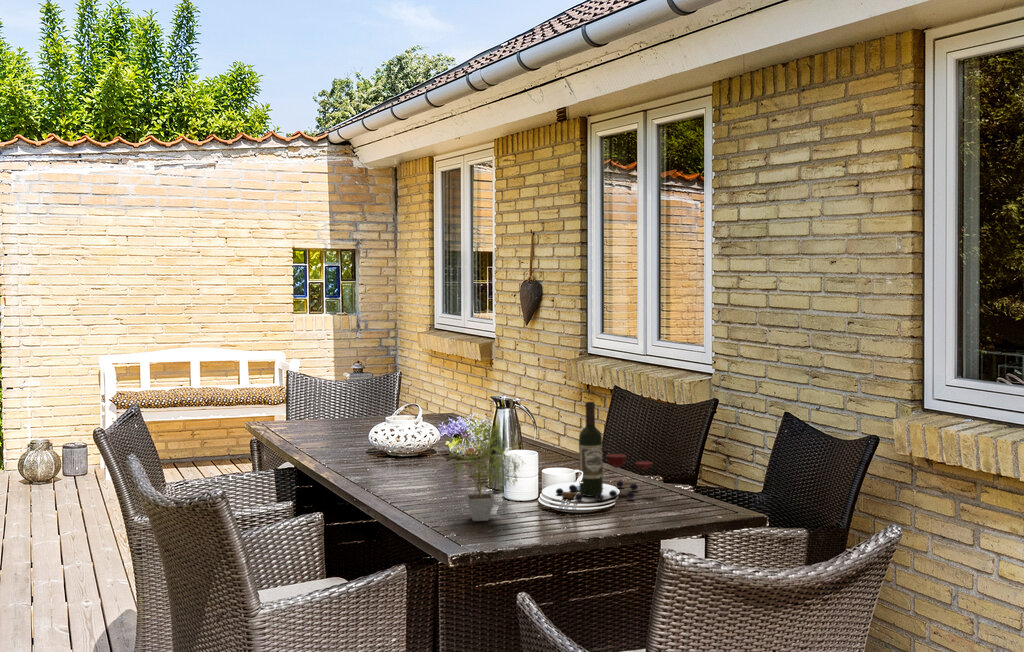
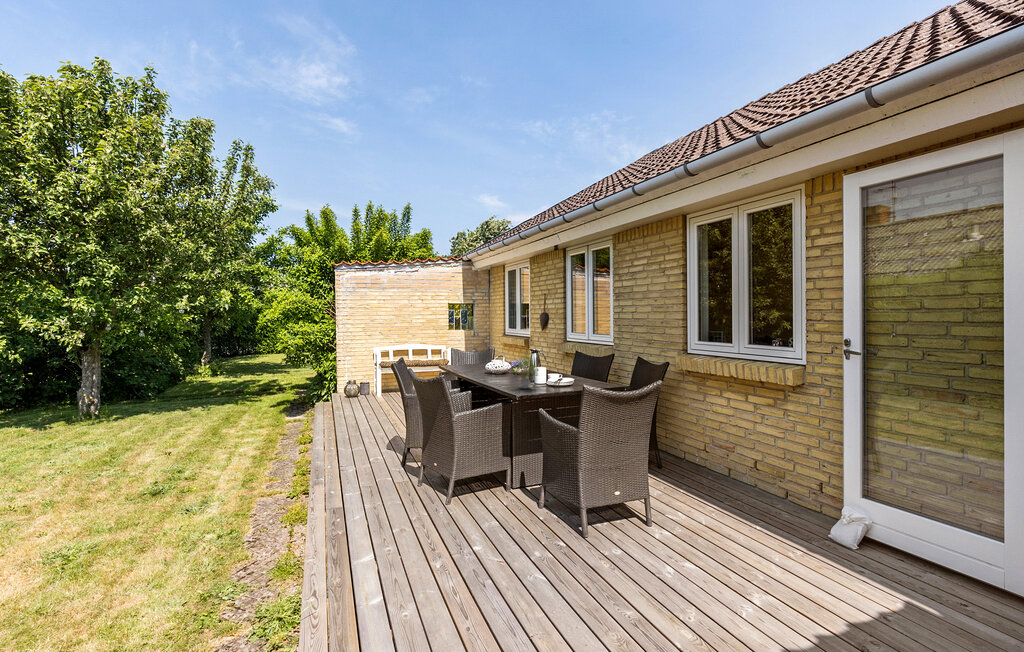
wine bottle: present [556,402,653,500] -> none [552,350,588,384]

